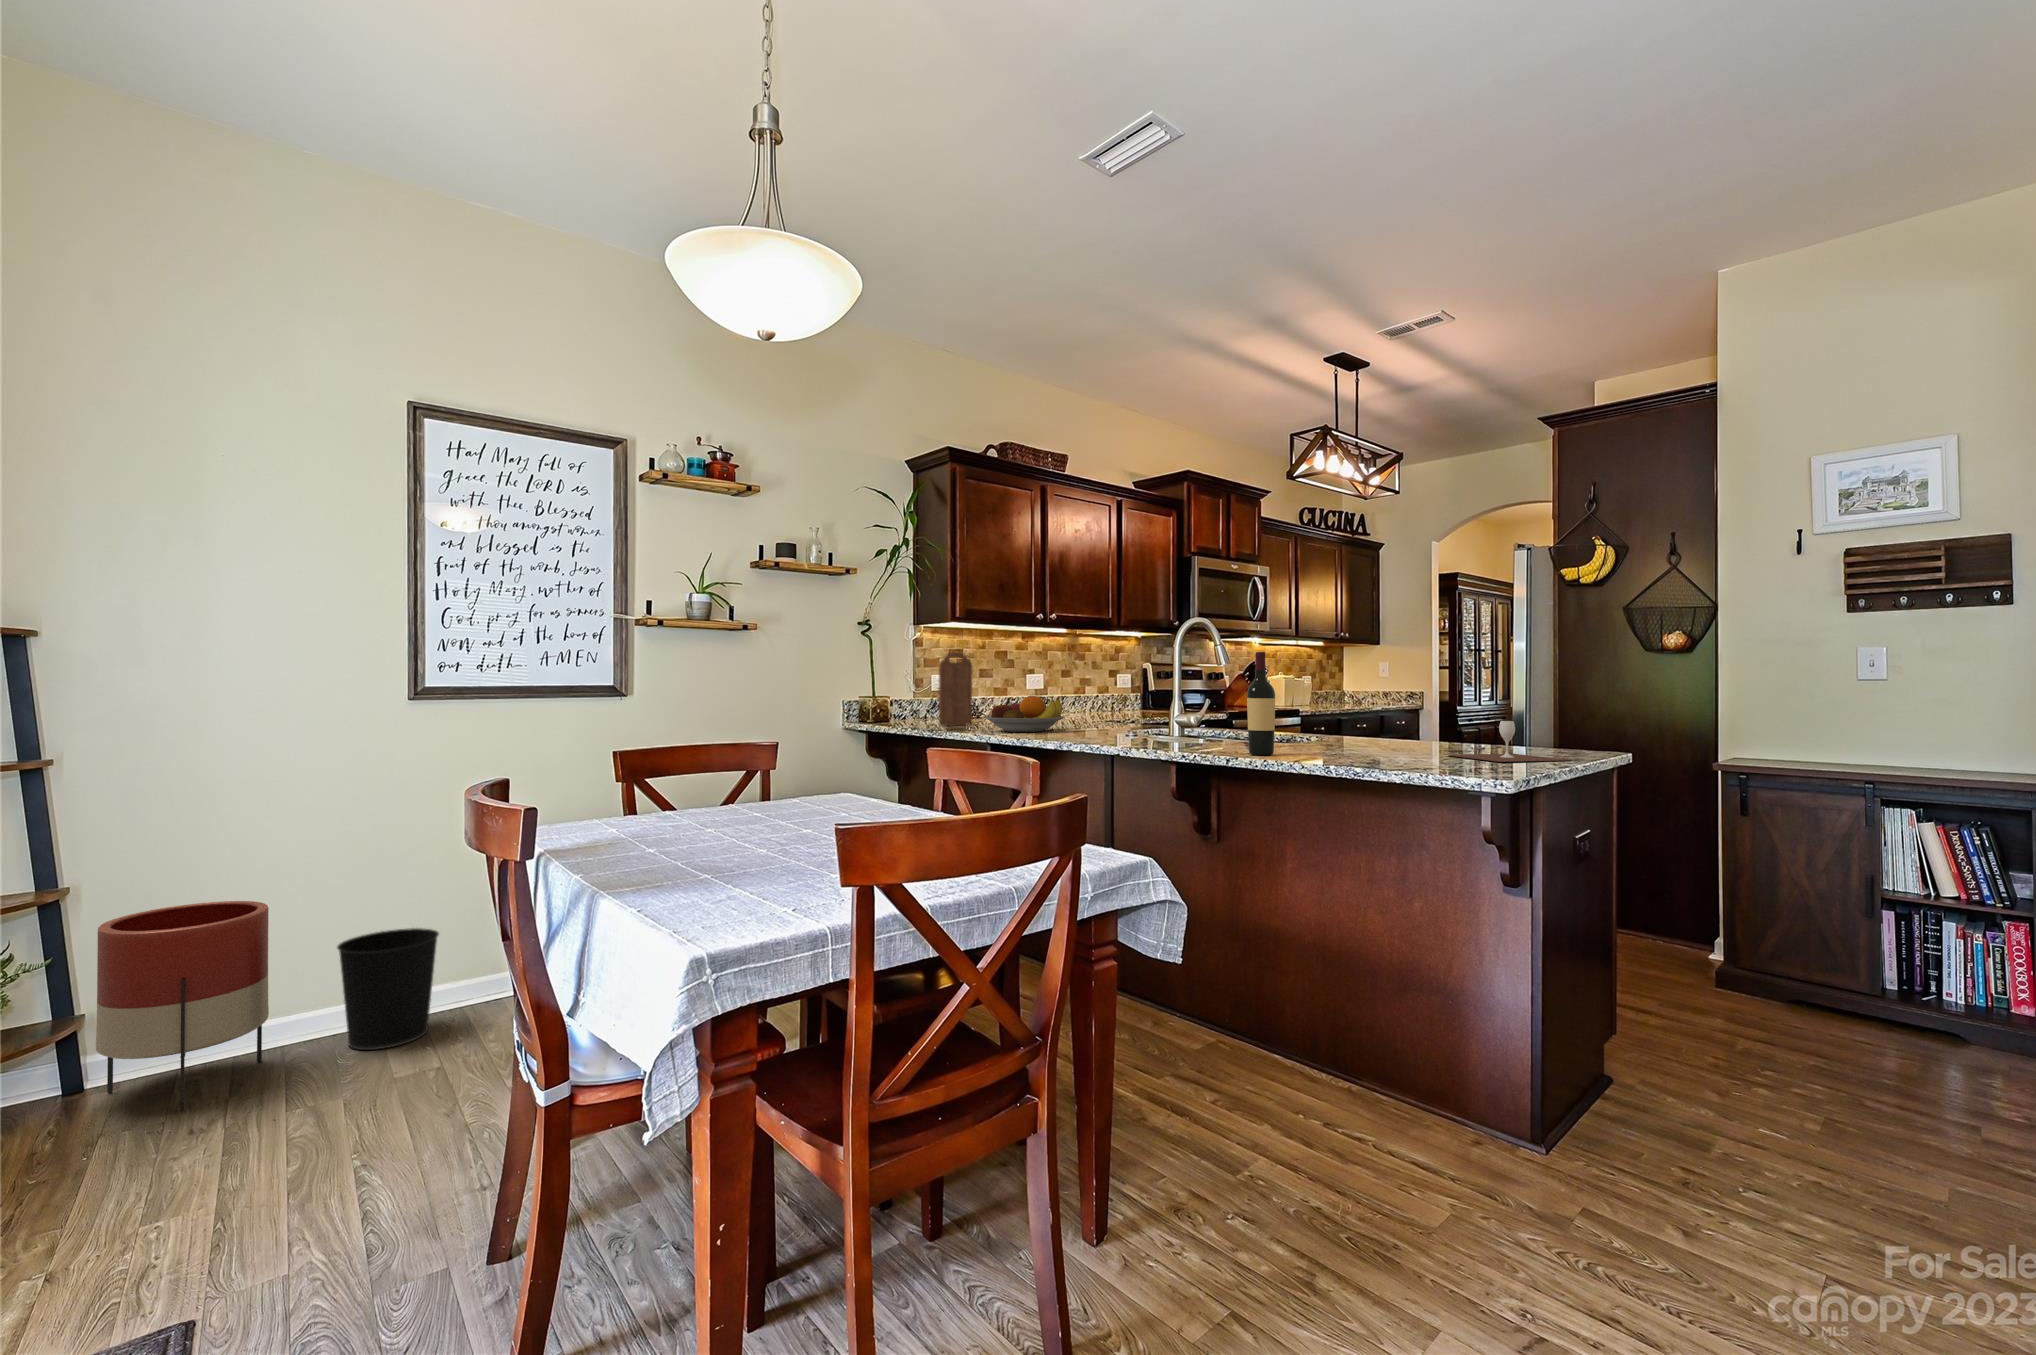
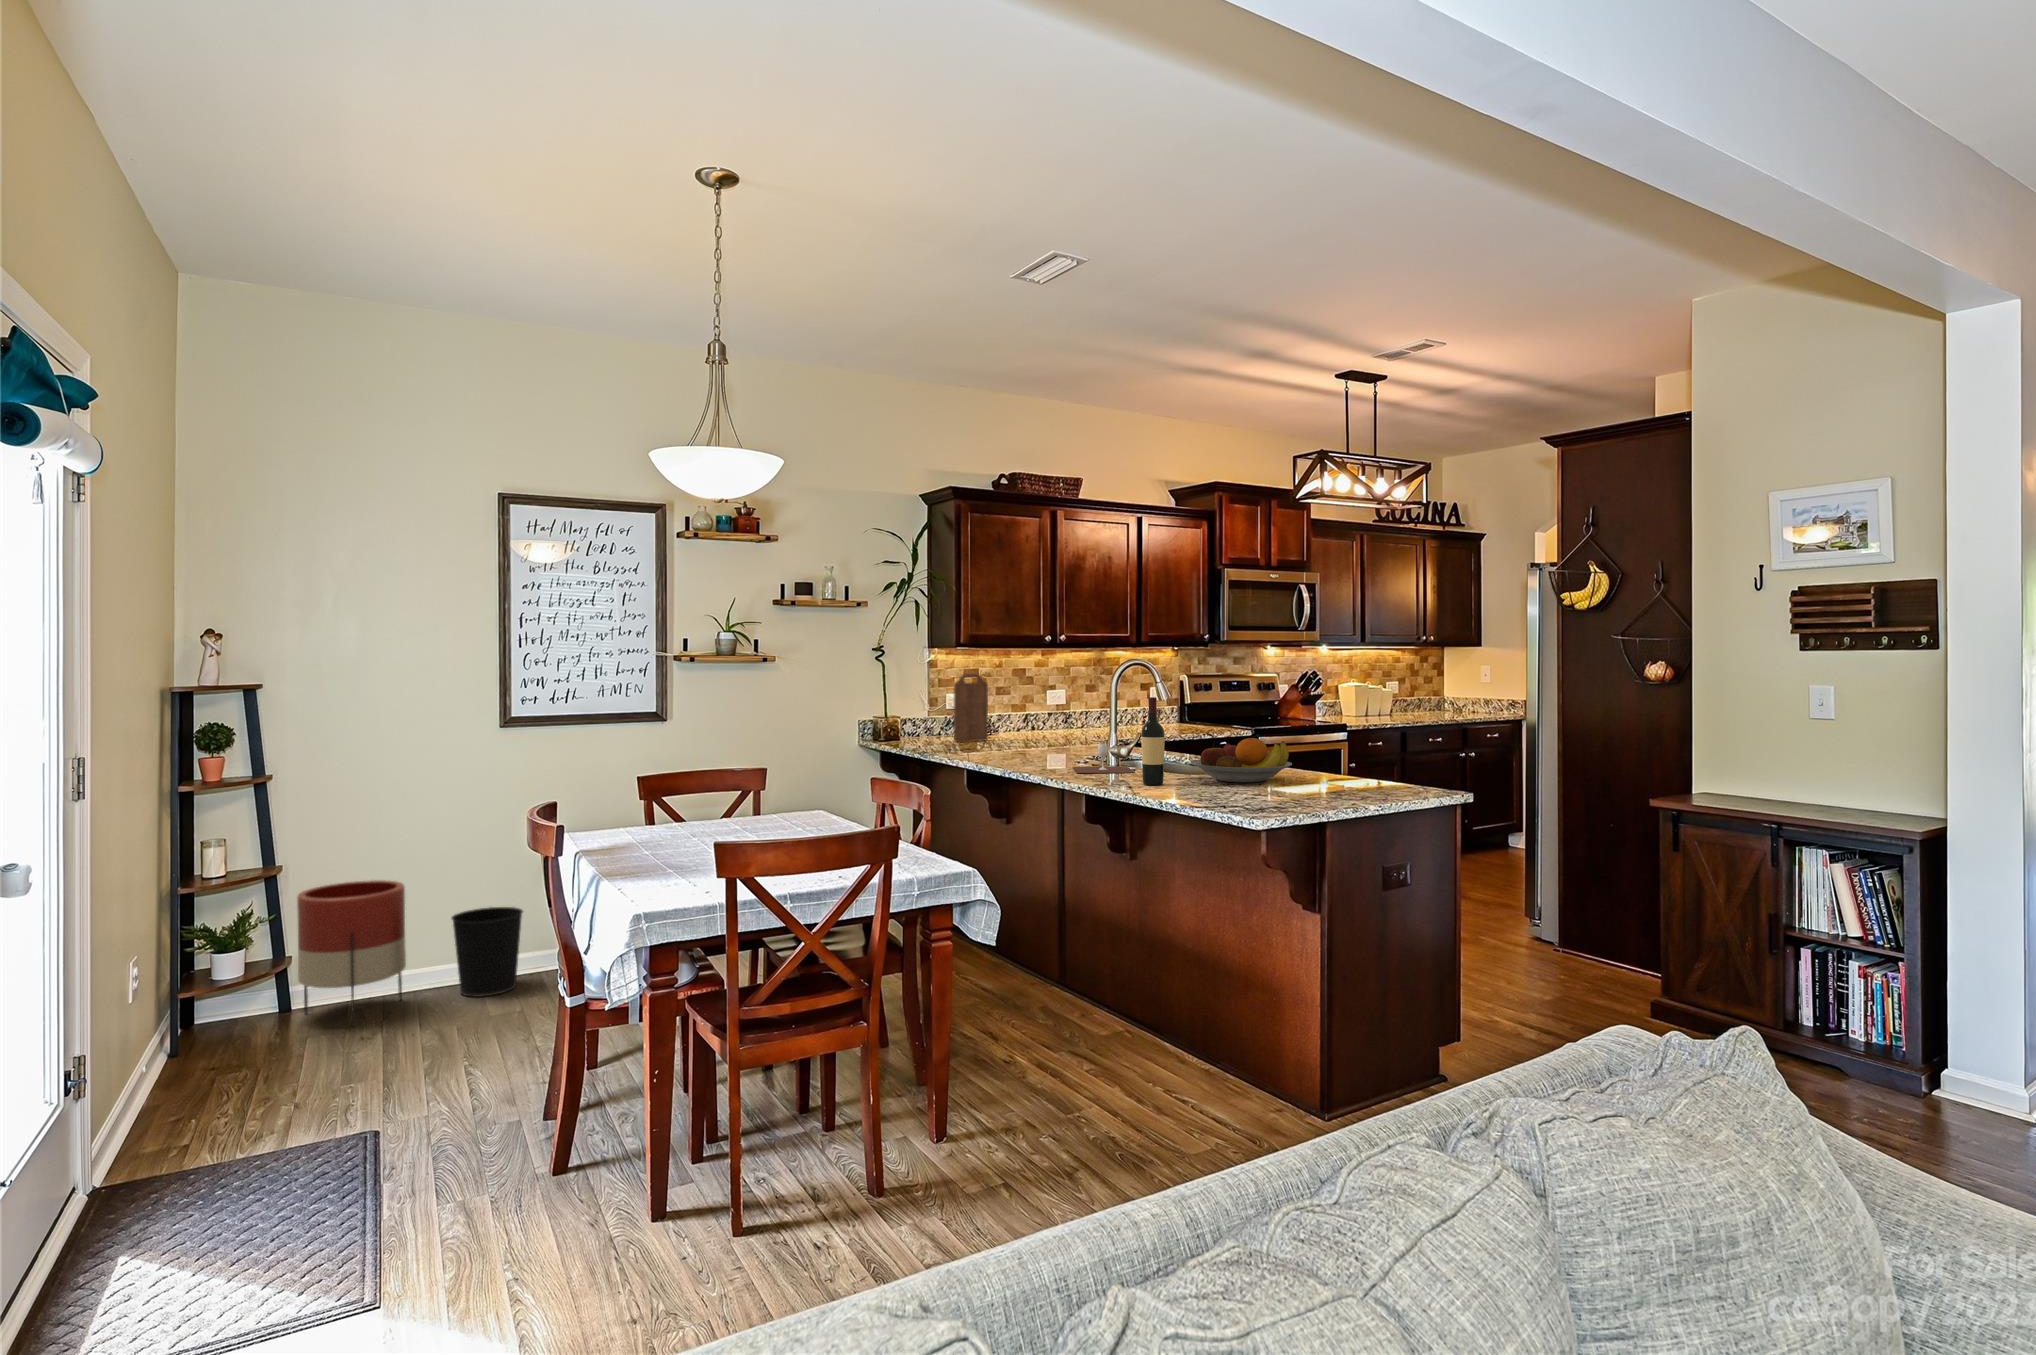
fruit bowl: present [984,696,1065,732] -> present [1191,738,1292,783]
wine glass: present [1449,721,1569,762] -> present [1073,744,1135,773]

